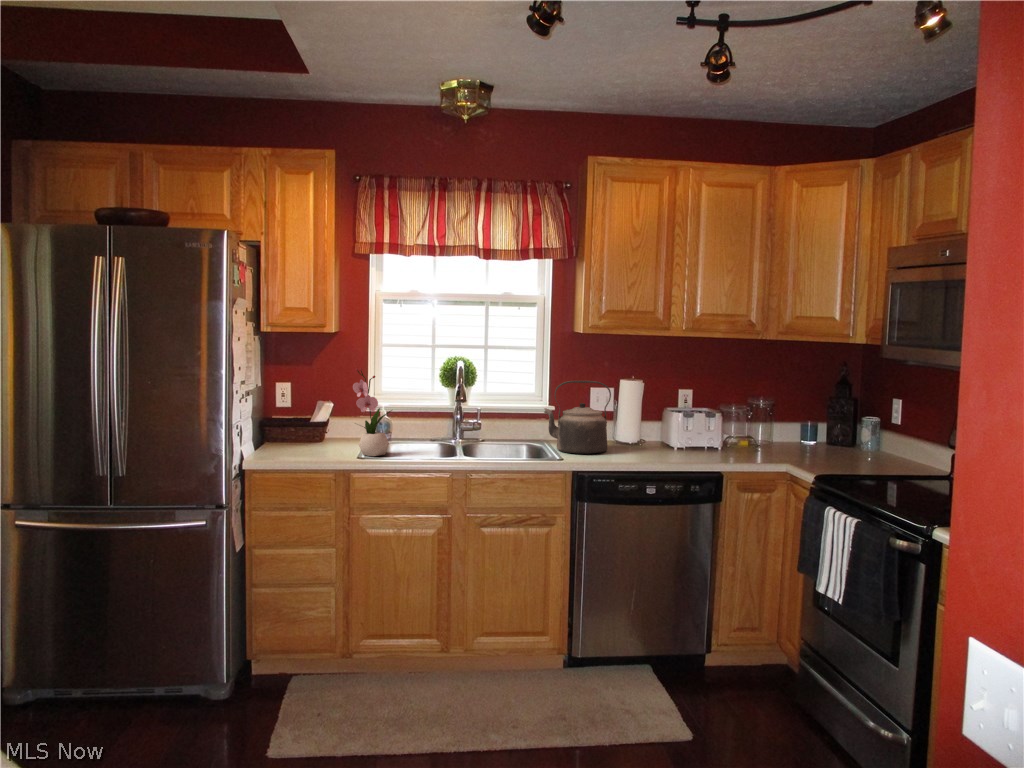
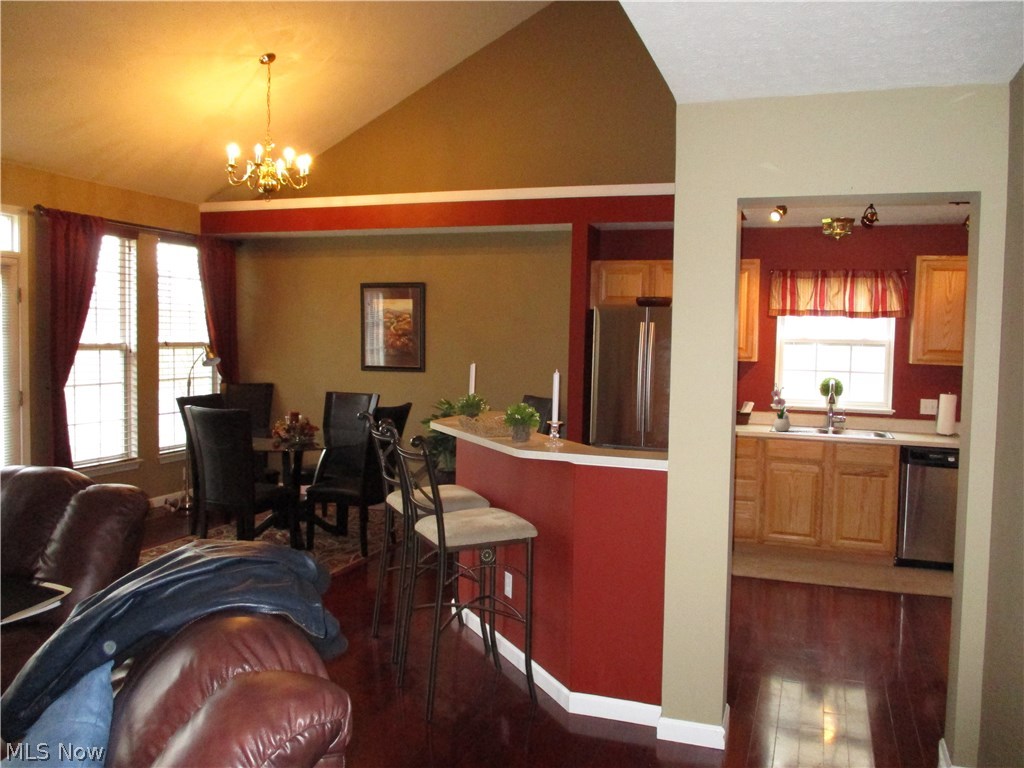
kettle: present [544,381,611,454] -> none [887,393,932,437]

